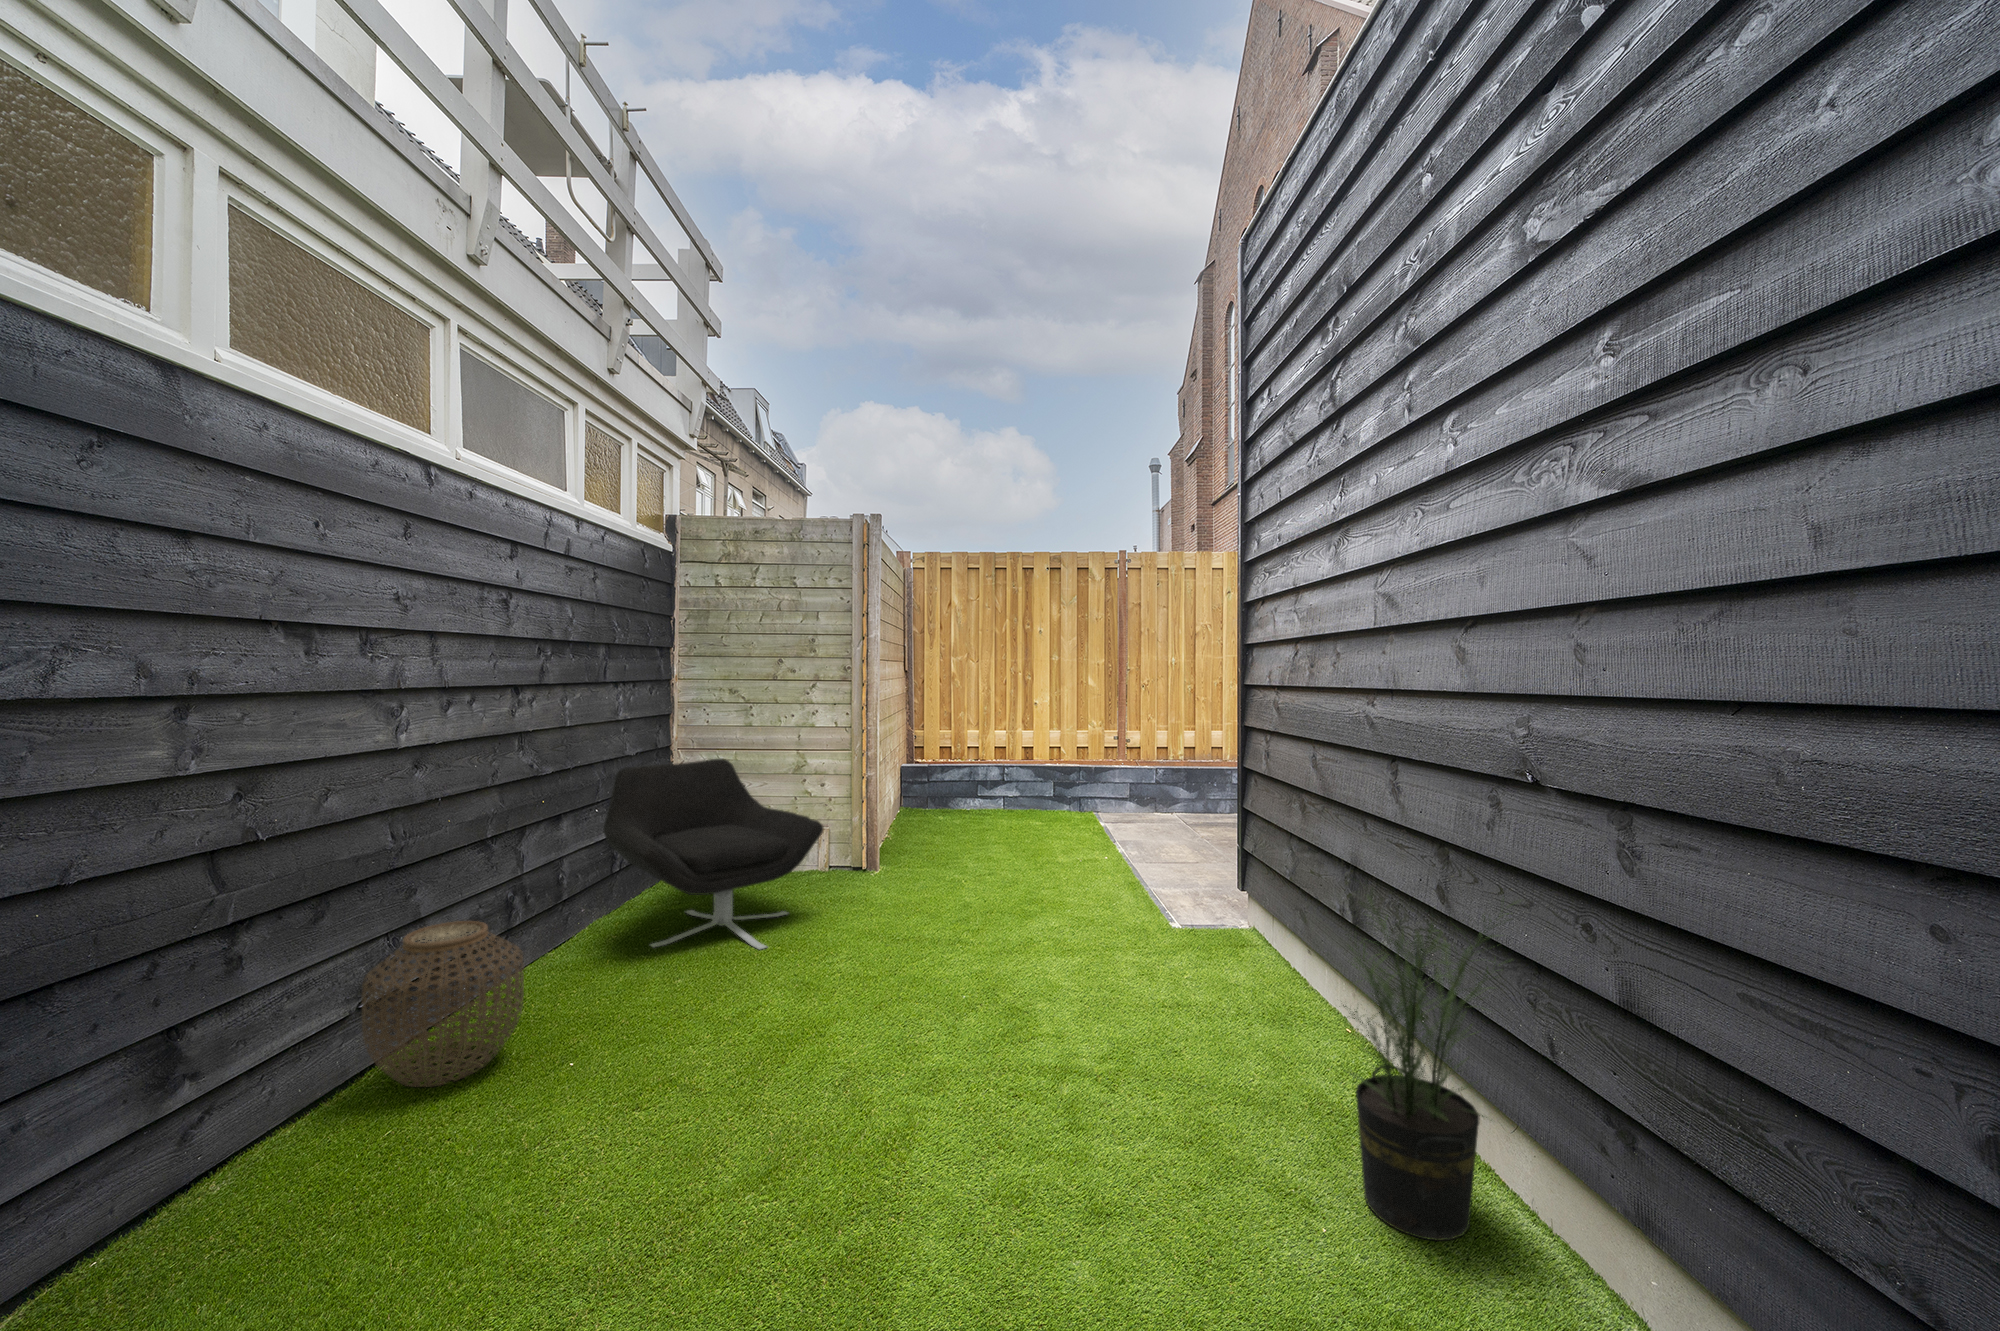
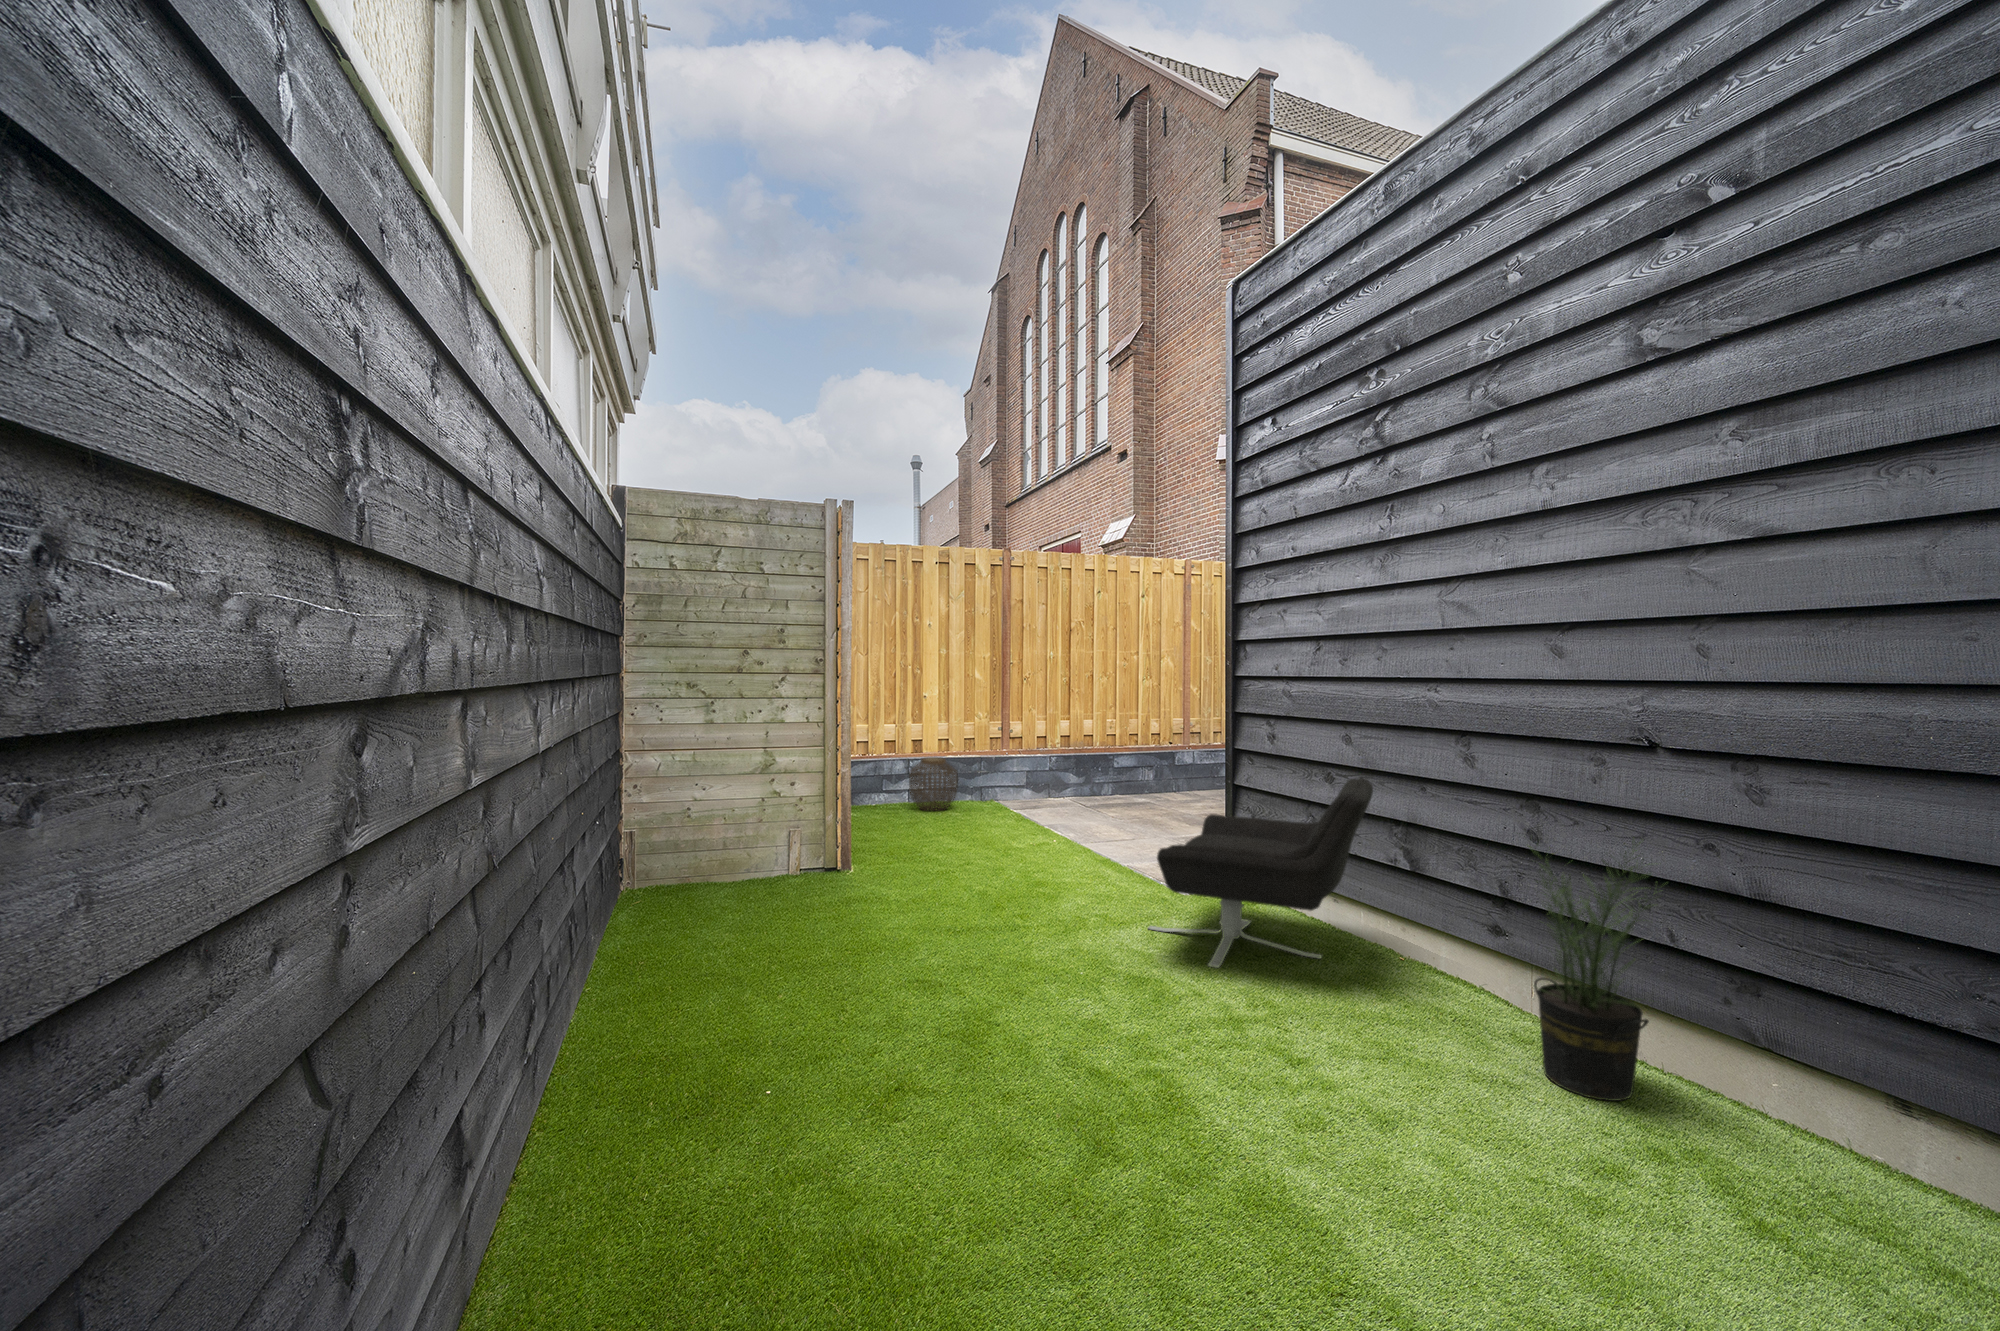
lounge chair: present [603,759,823,949] -> present [1148,778,1373,968]
woven basket: present [362,921,524,1087] -> present [909,757,958,811]

